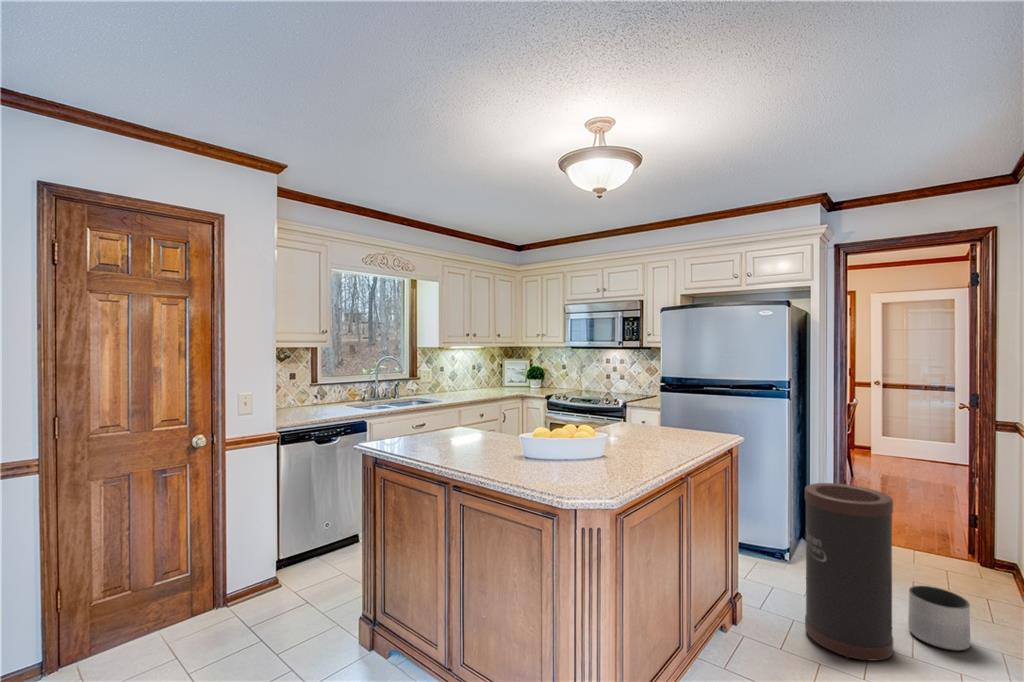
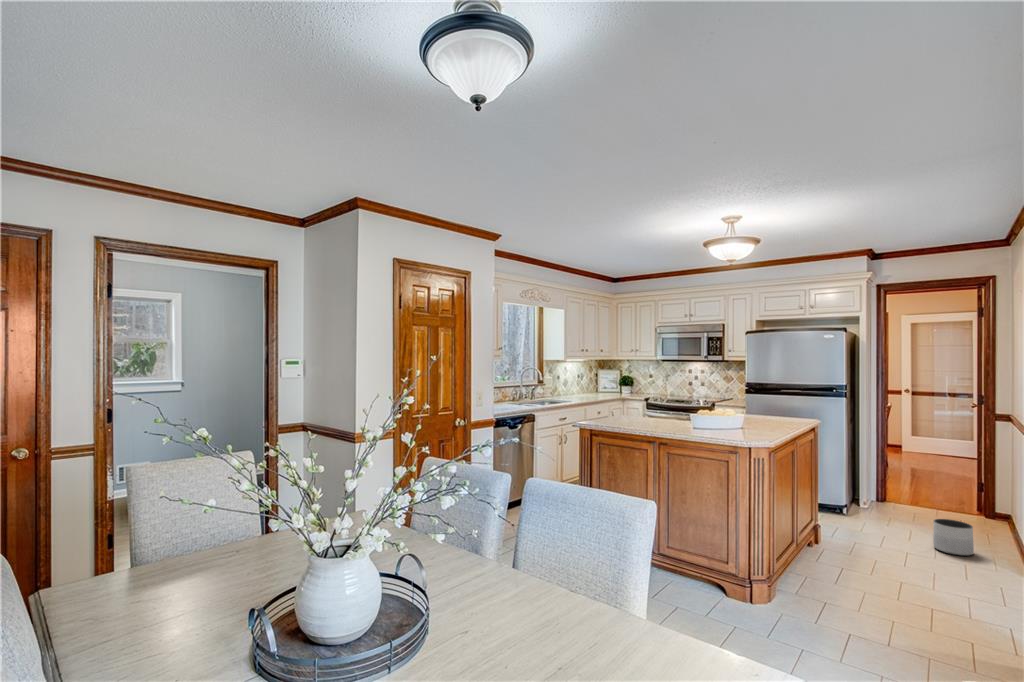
trash can: present [805,483,893,661] -> none [864,451,924,559]

